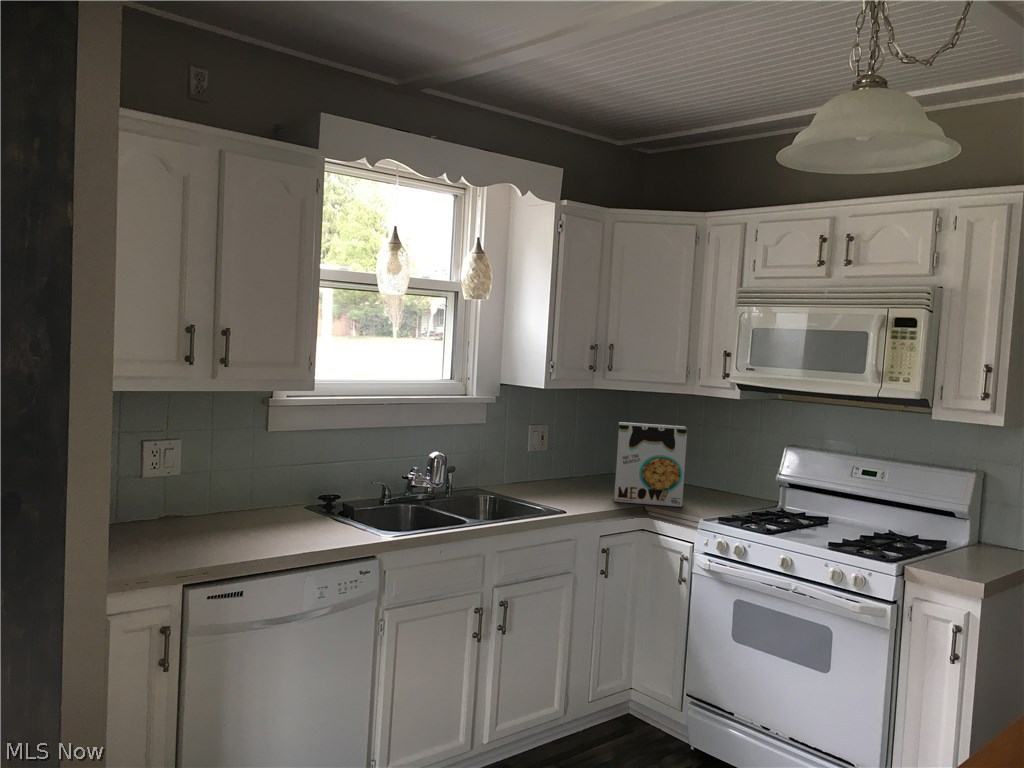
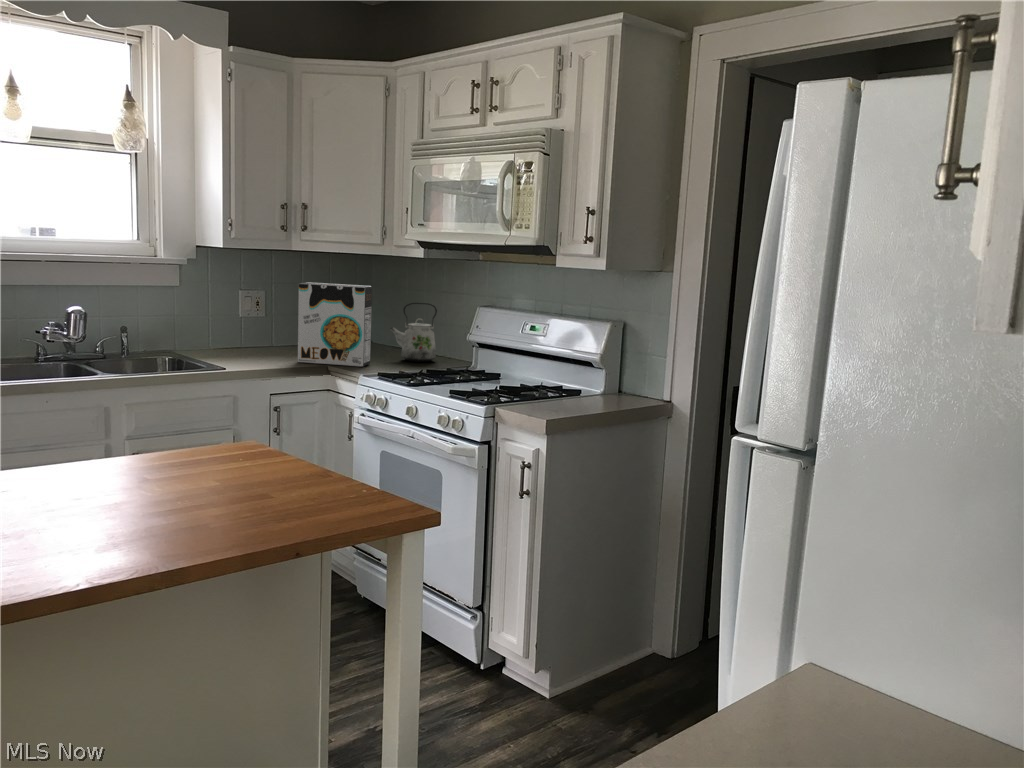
kettle: none [686,440,732,499] -> present [389,303,437,362]

